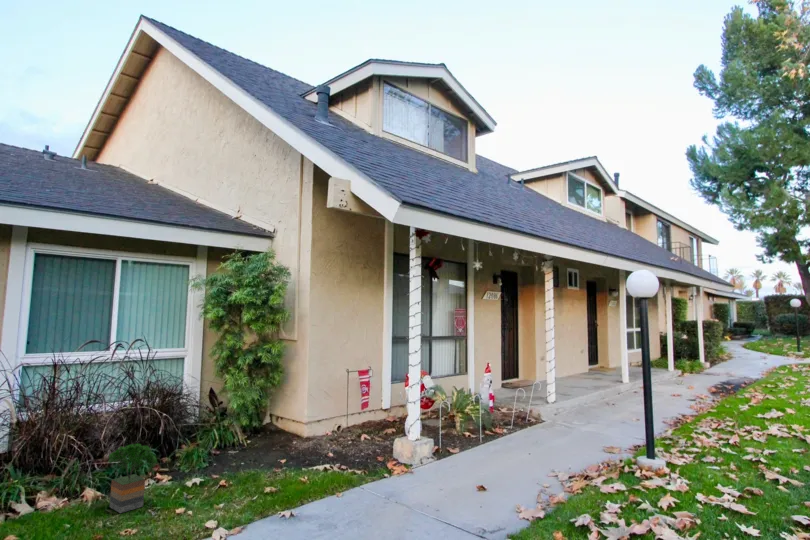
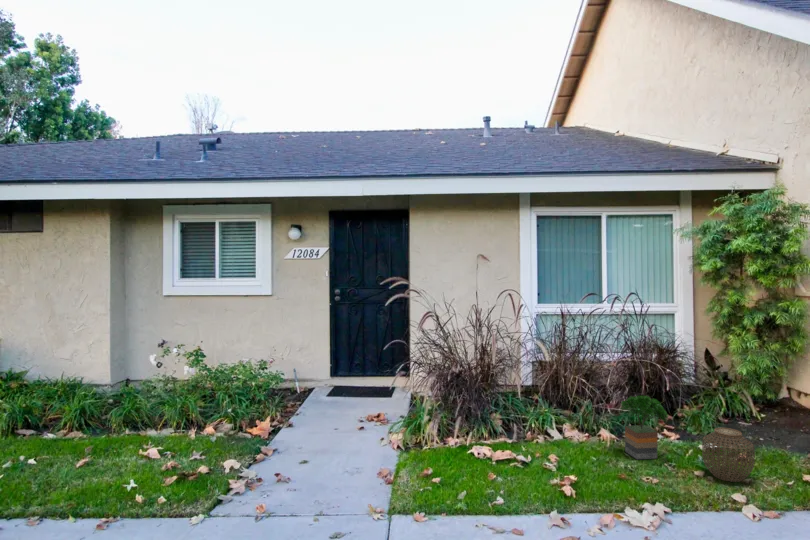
woven basket: none [185,462,230,513] -> present [702,428,755,482]

